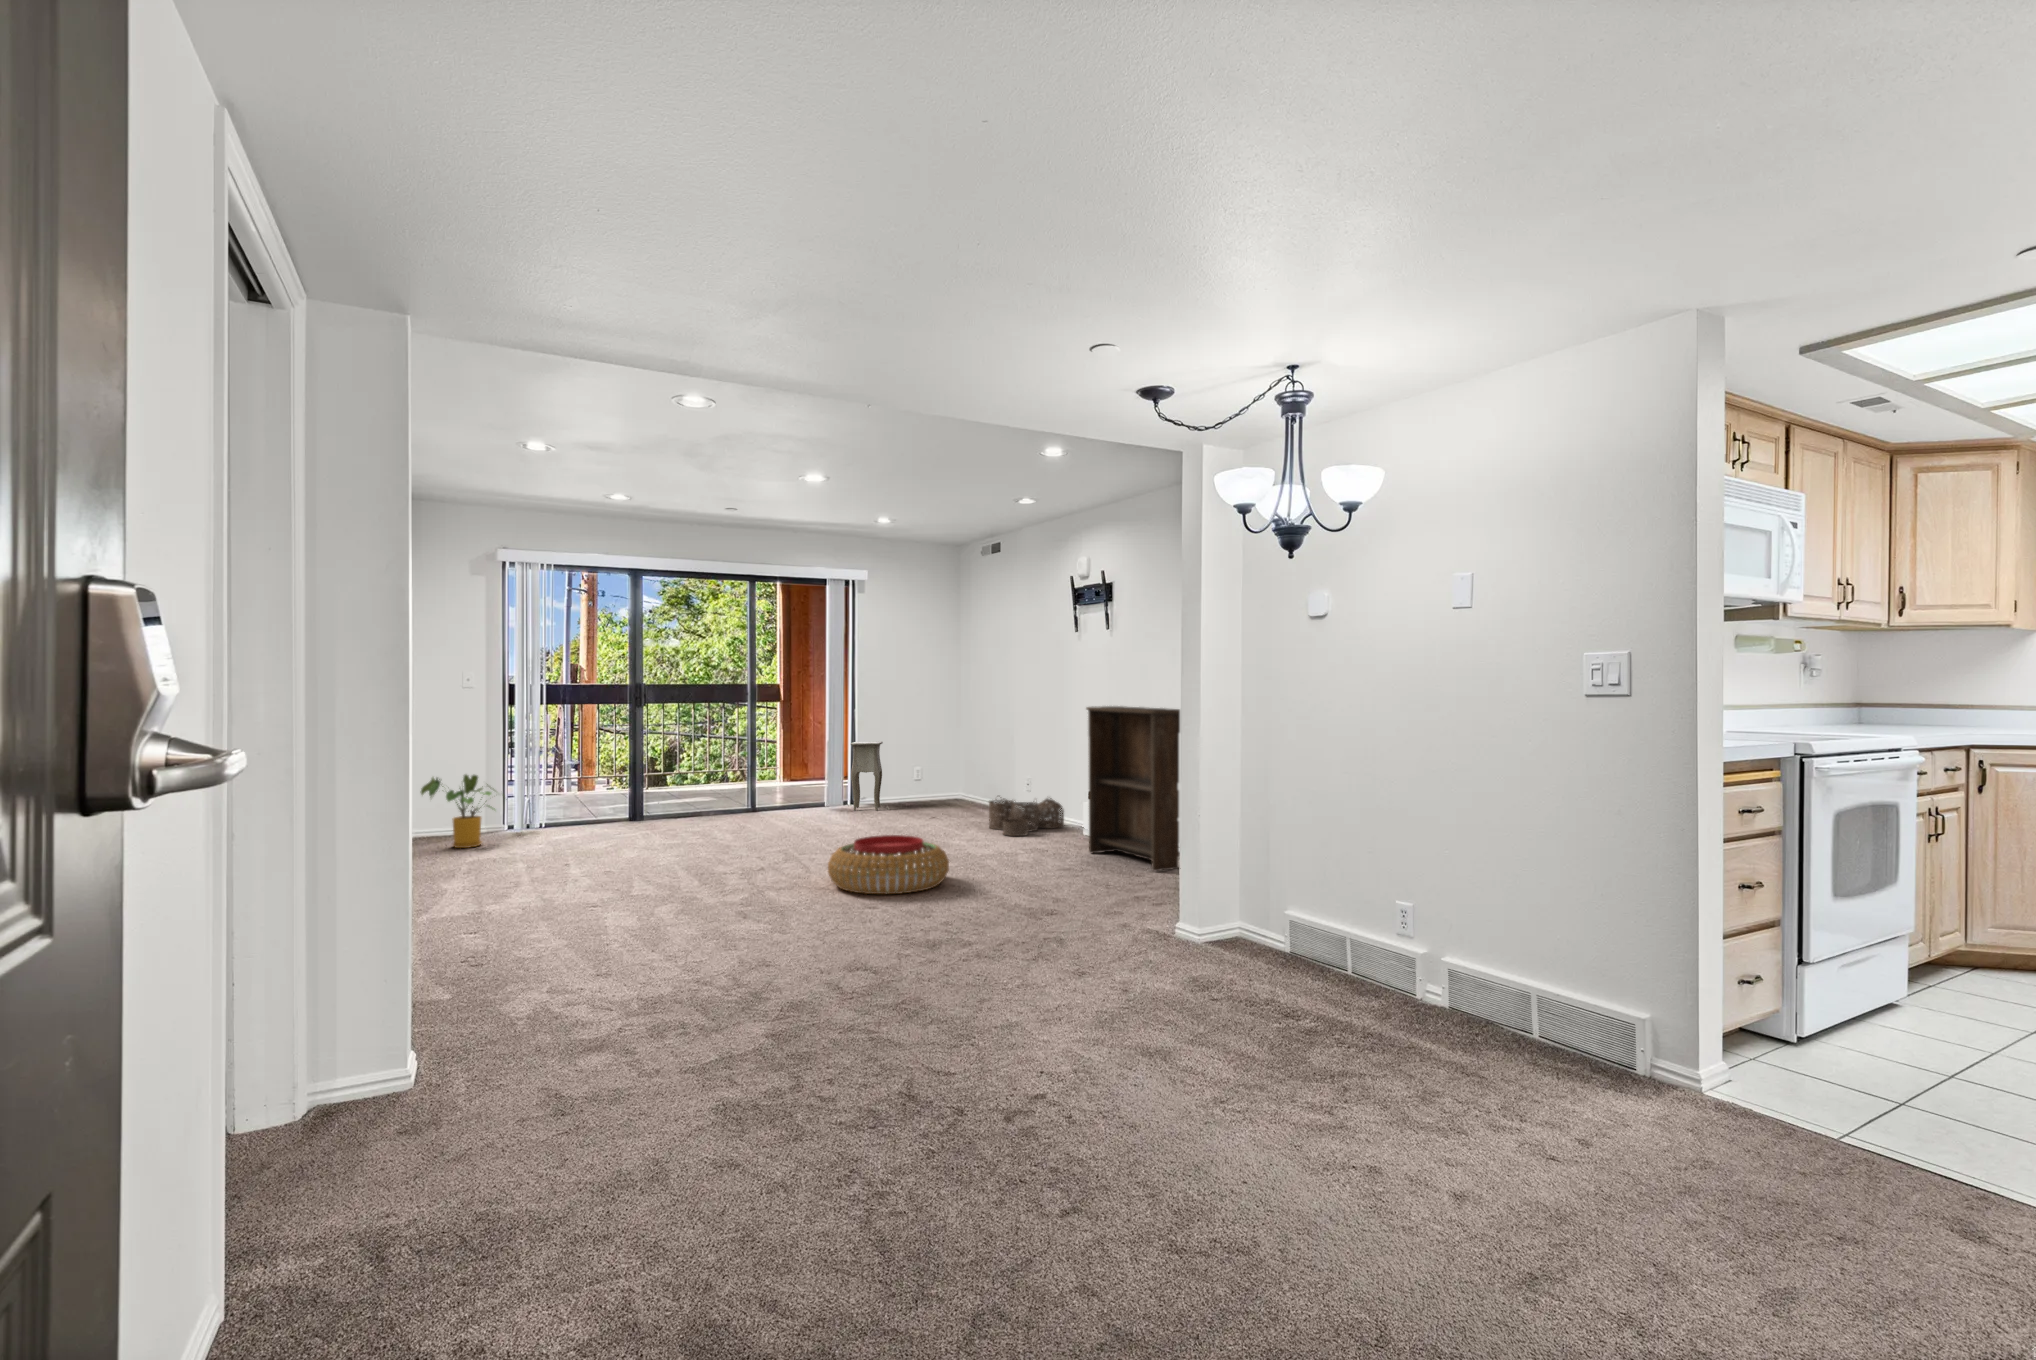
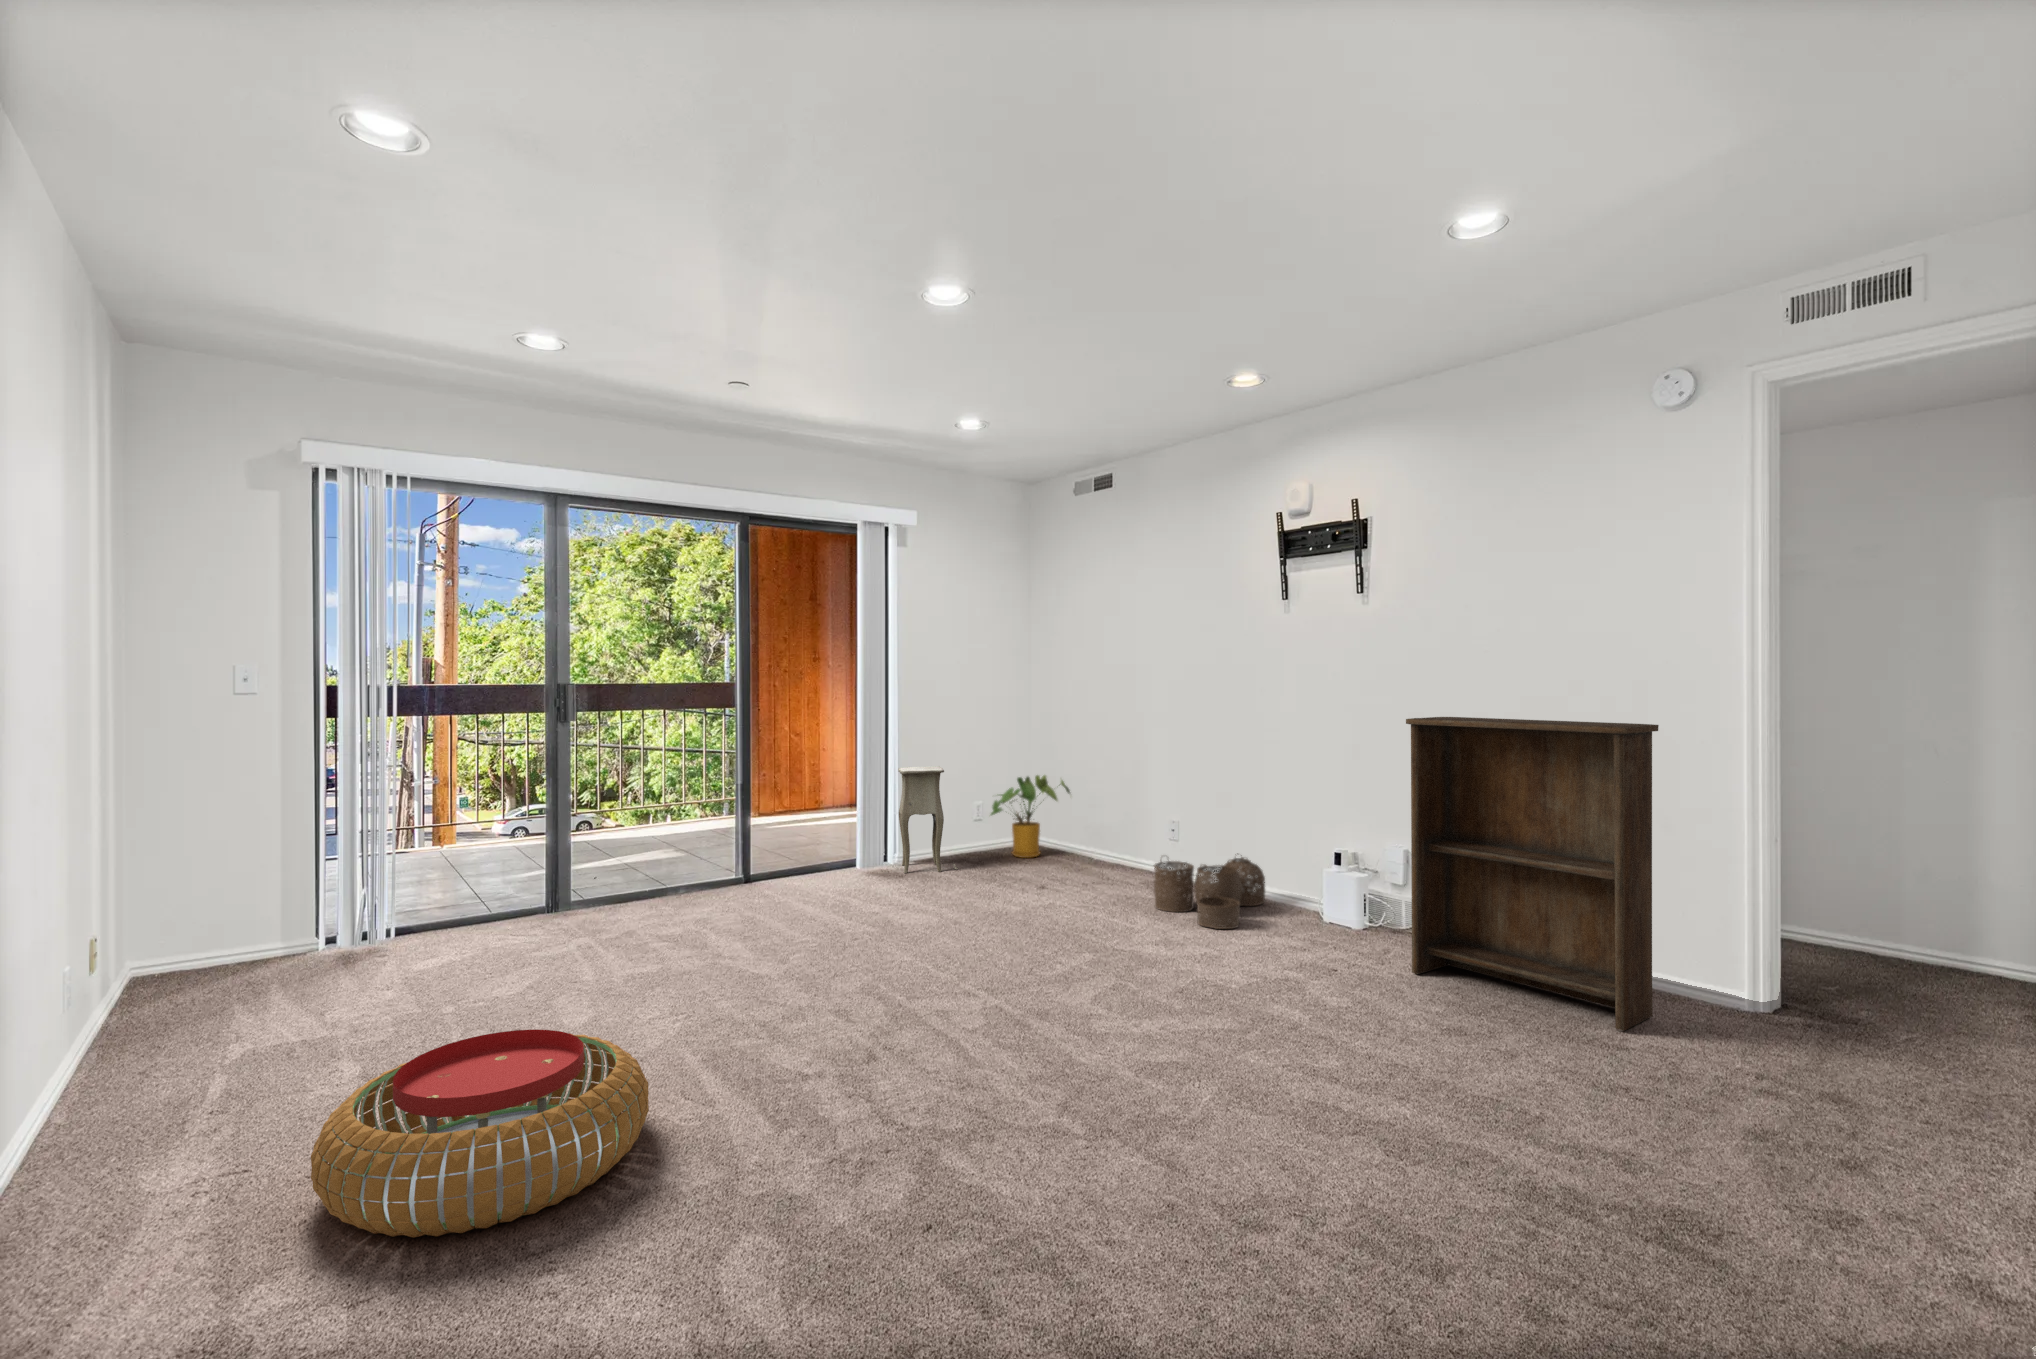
house plant: present [421,775,495,848] -> present [991,775,1070,858]
pouf: present [828,835,949,894] -> present [311,1030,649,1238]

